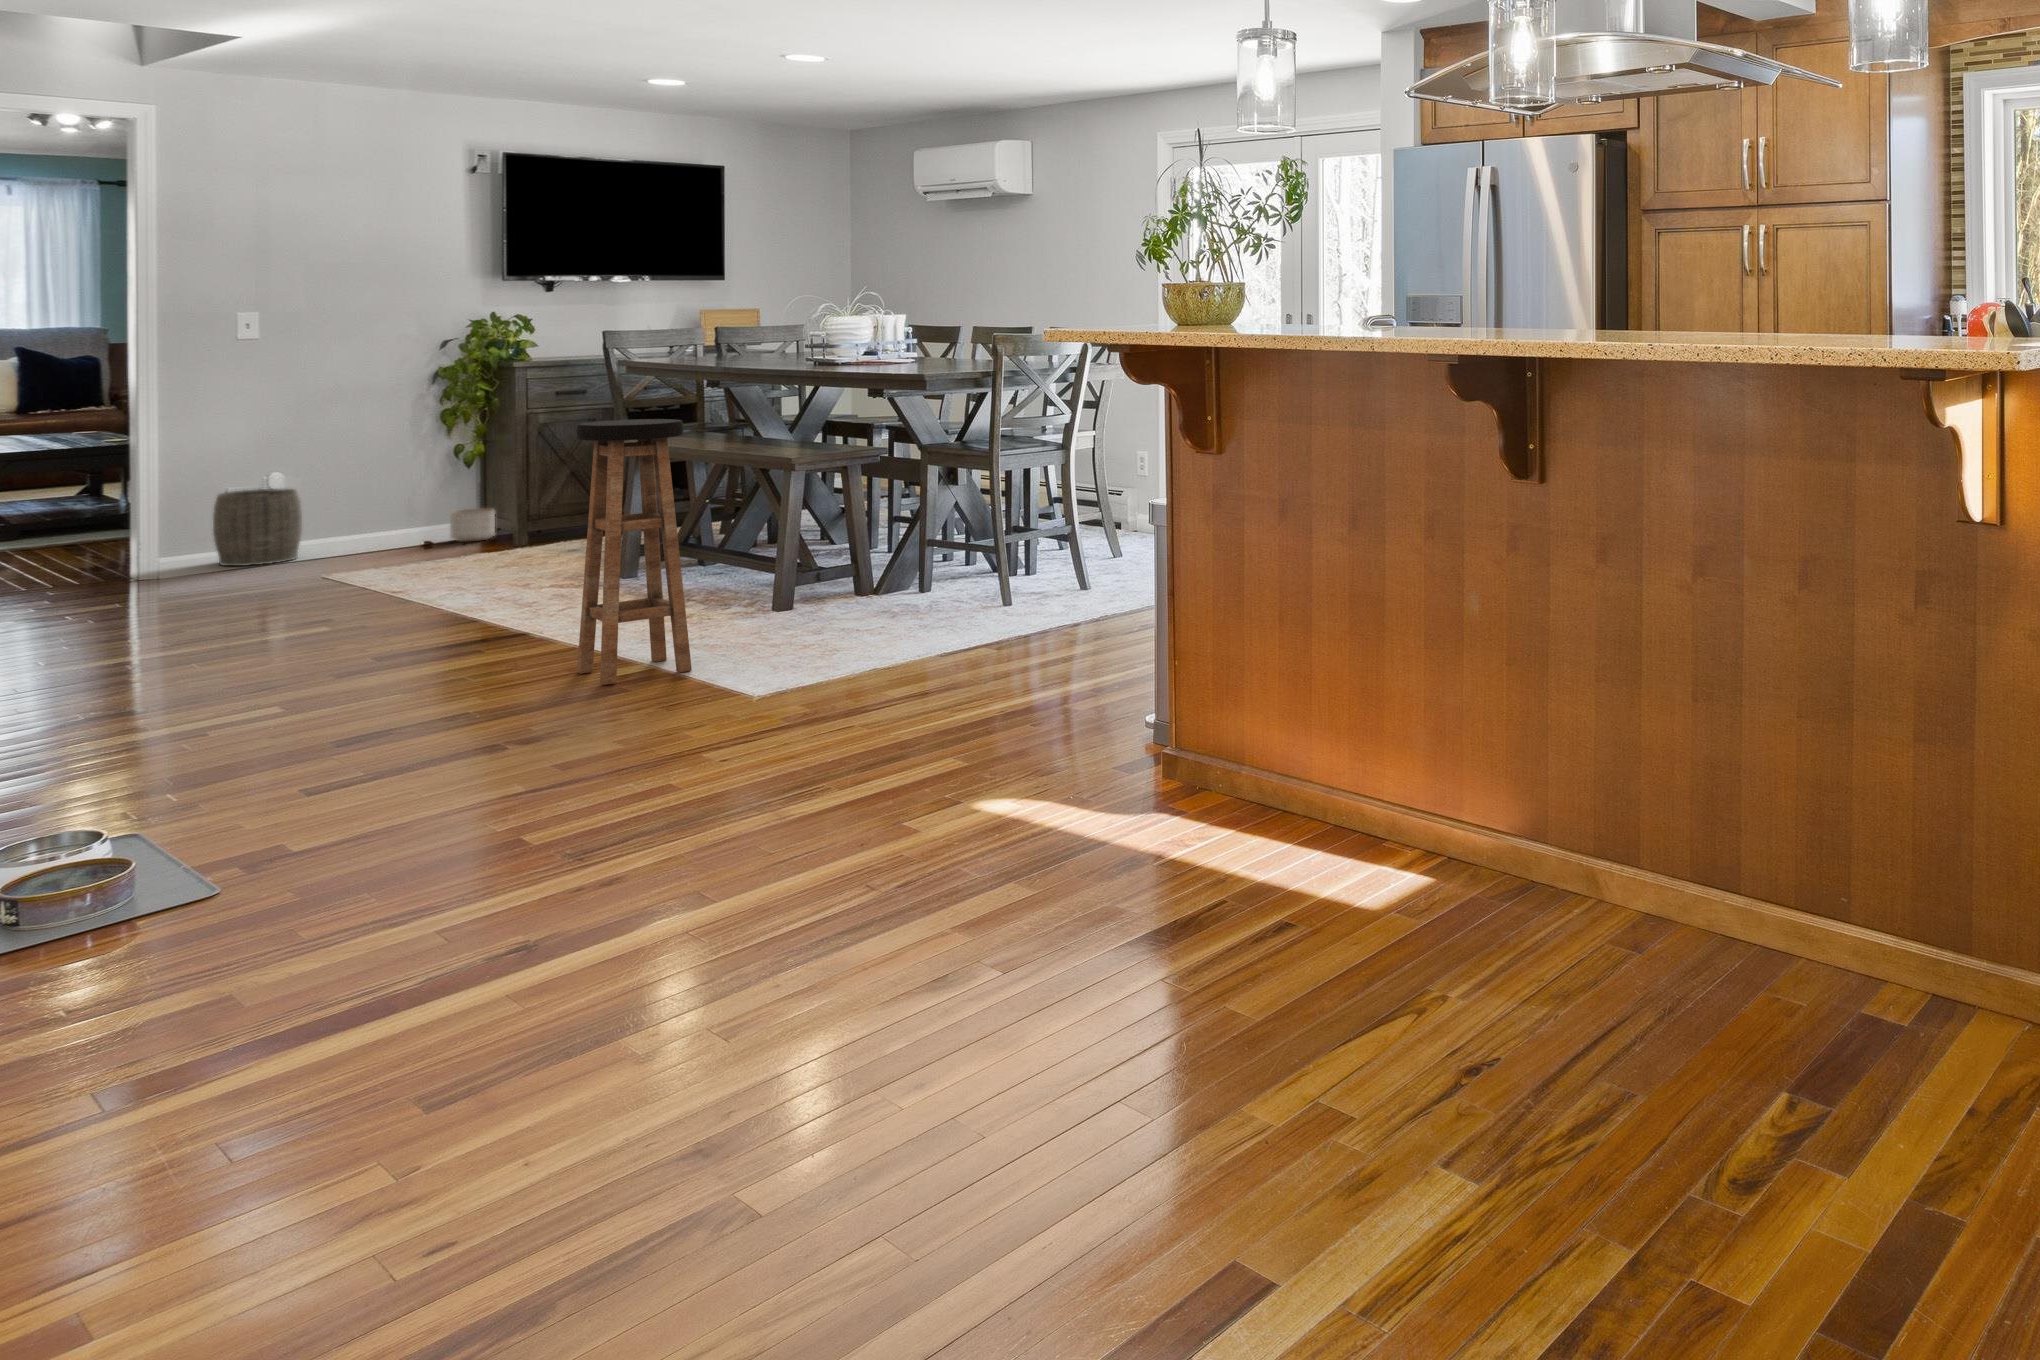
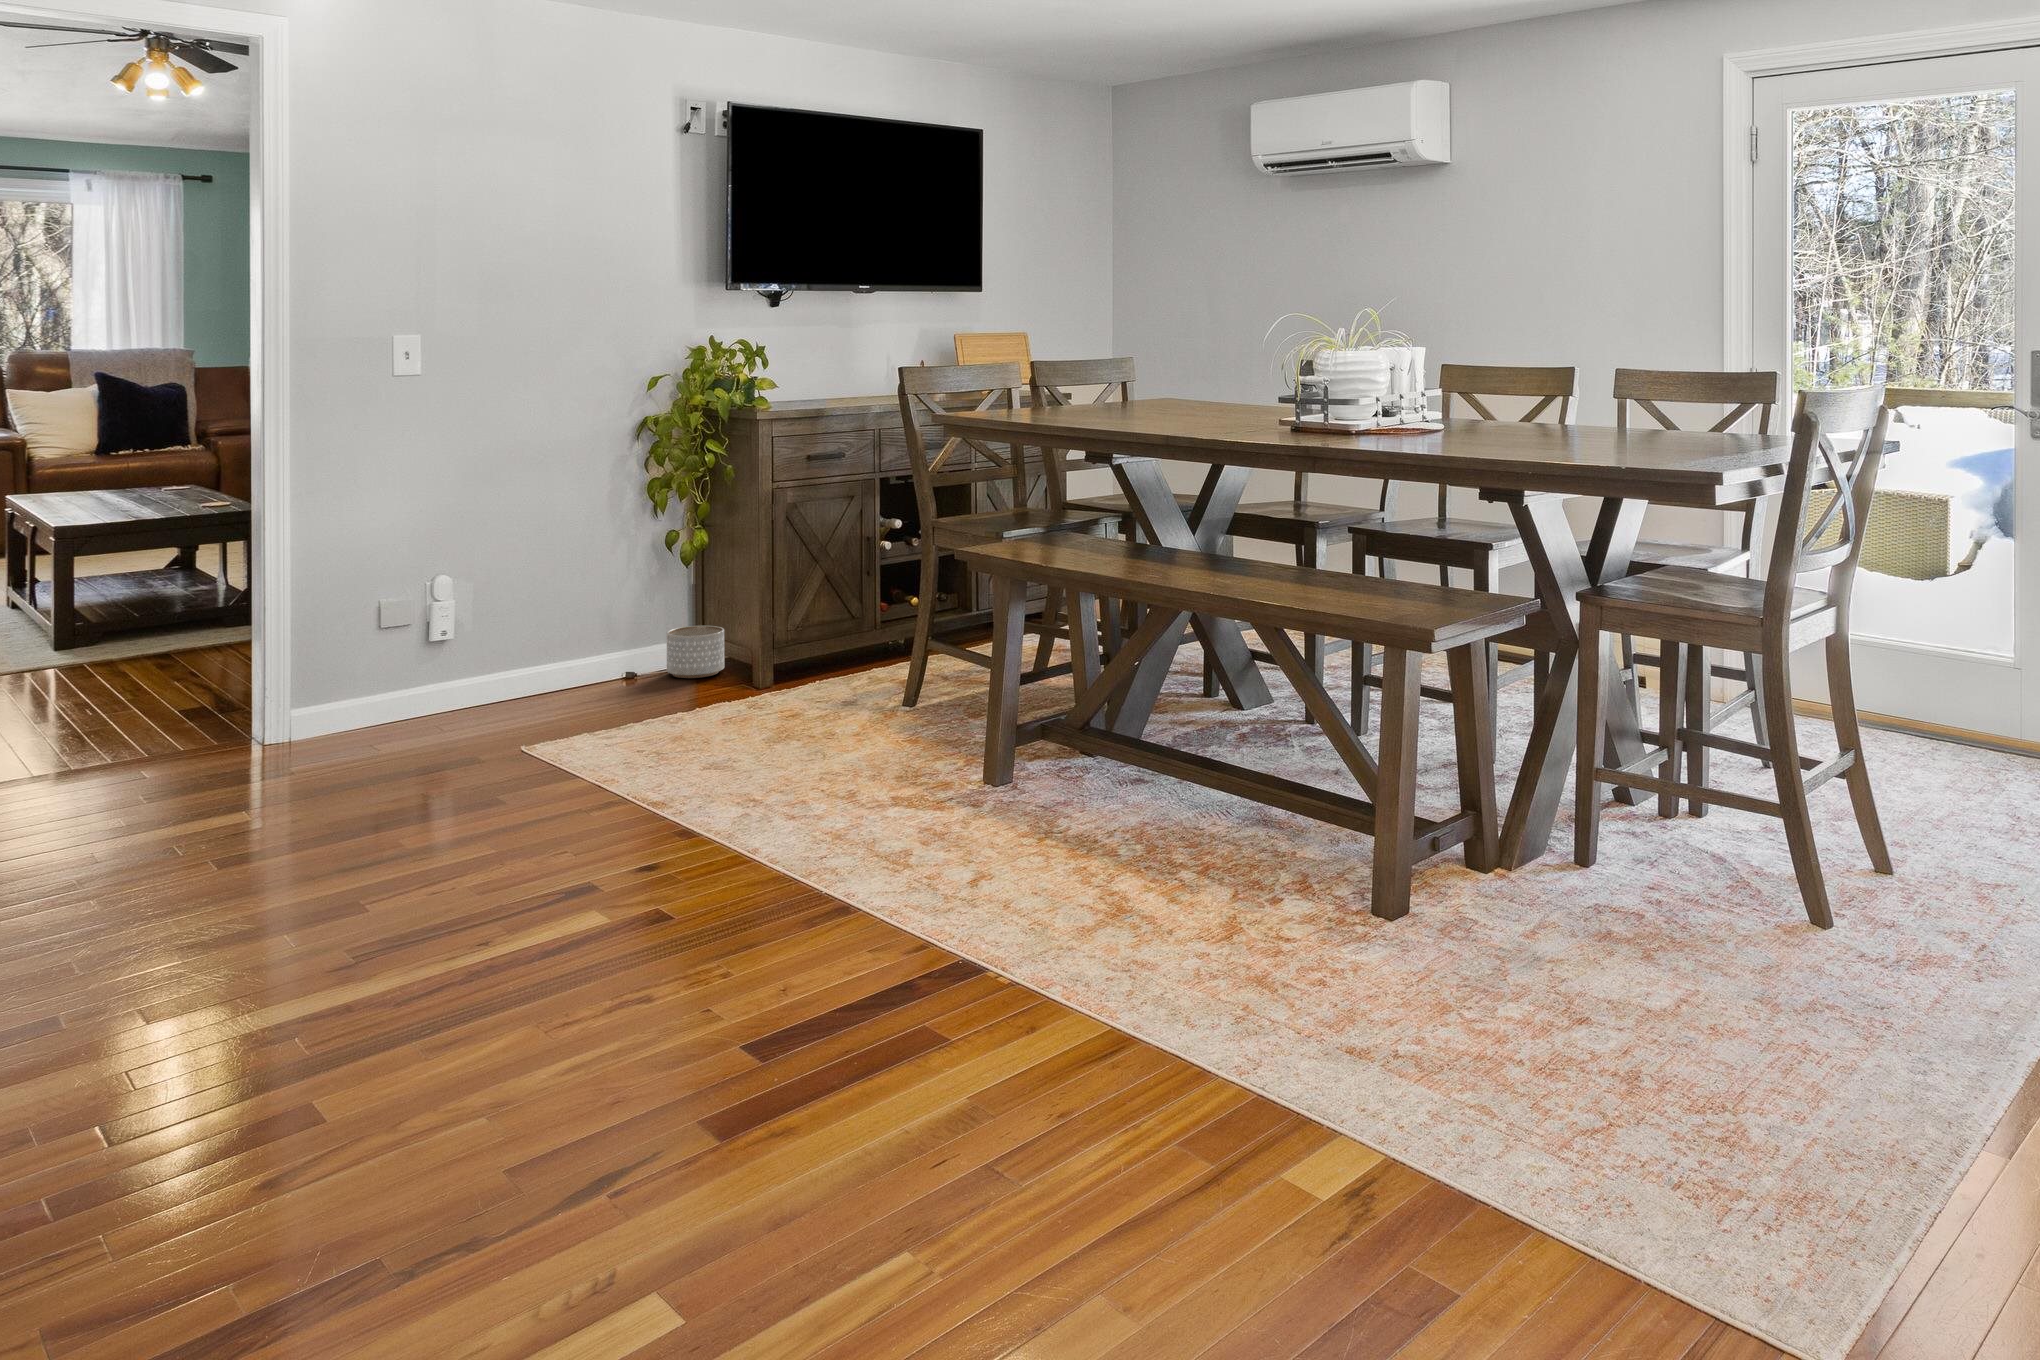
bar stool: present [576,419,692,685] -> none [1213,595,1462,1232]
woven basket: present [213,489,302,566] -> none [366,600,482,724]

